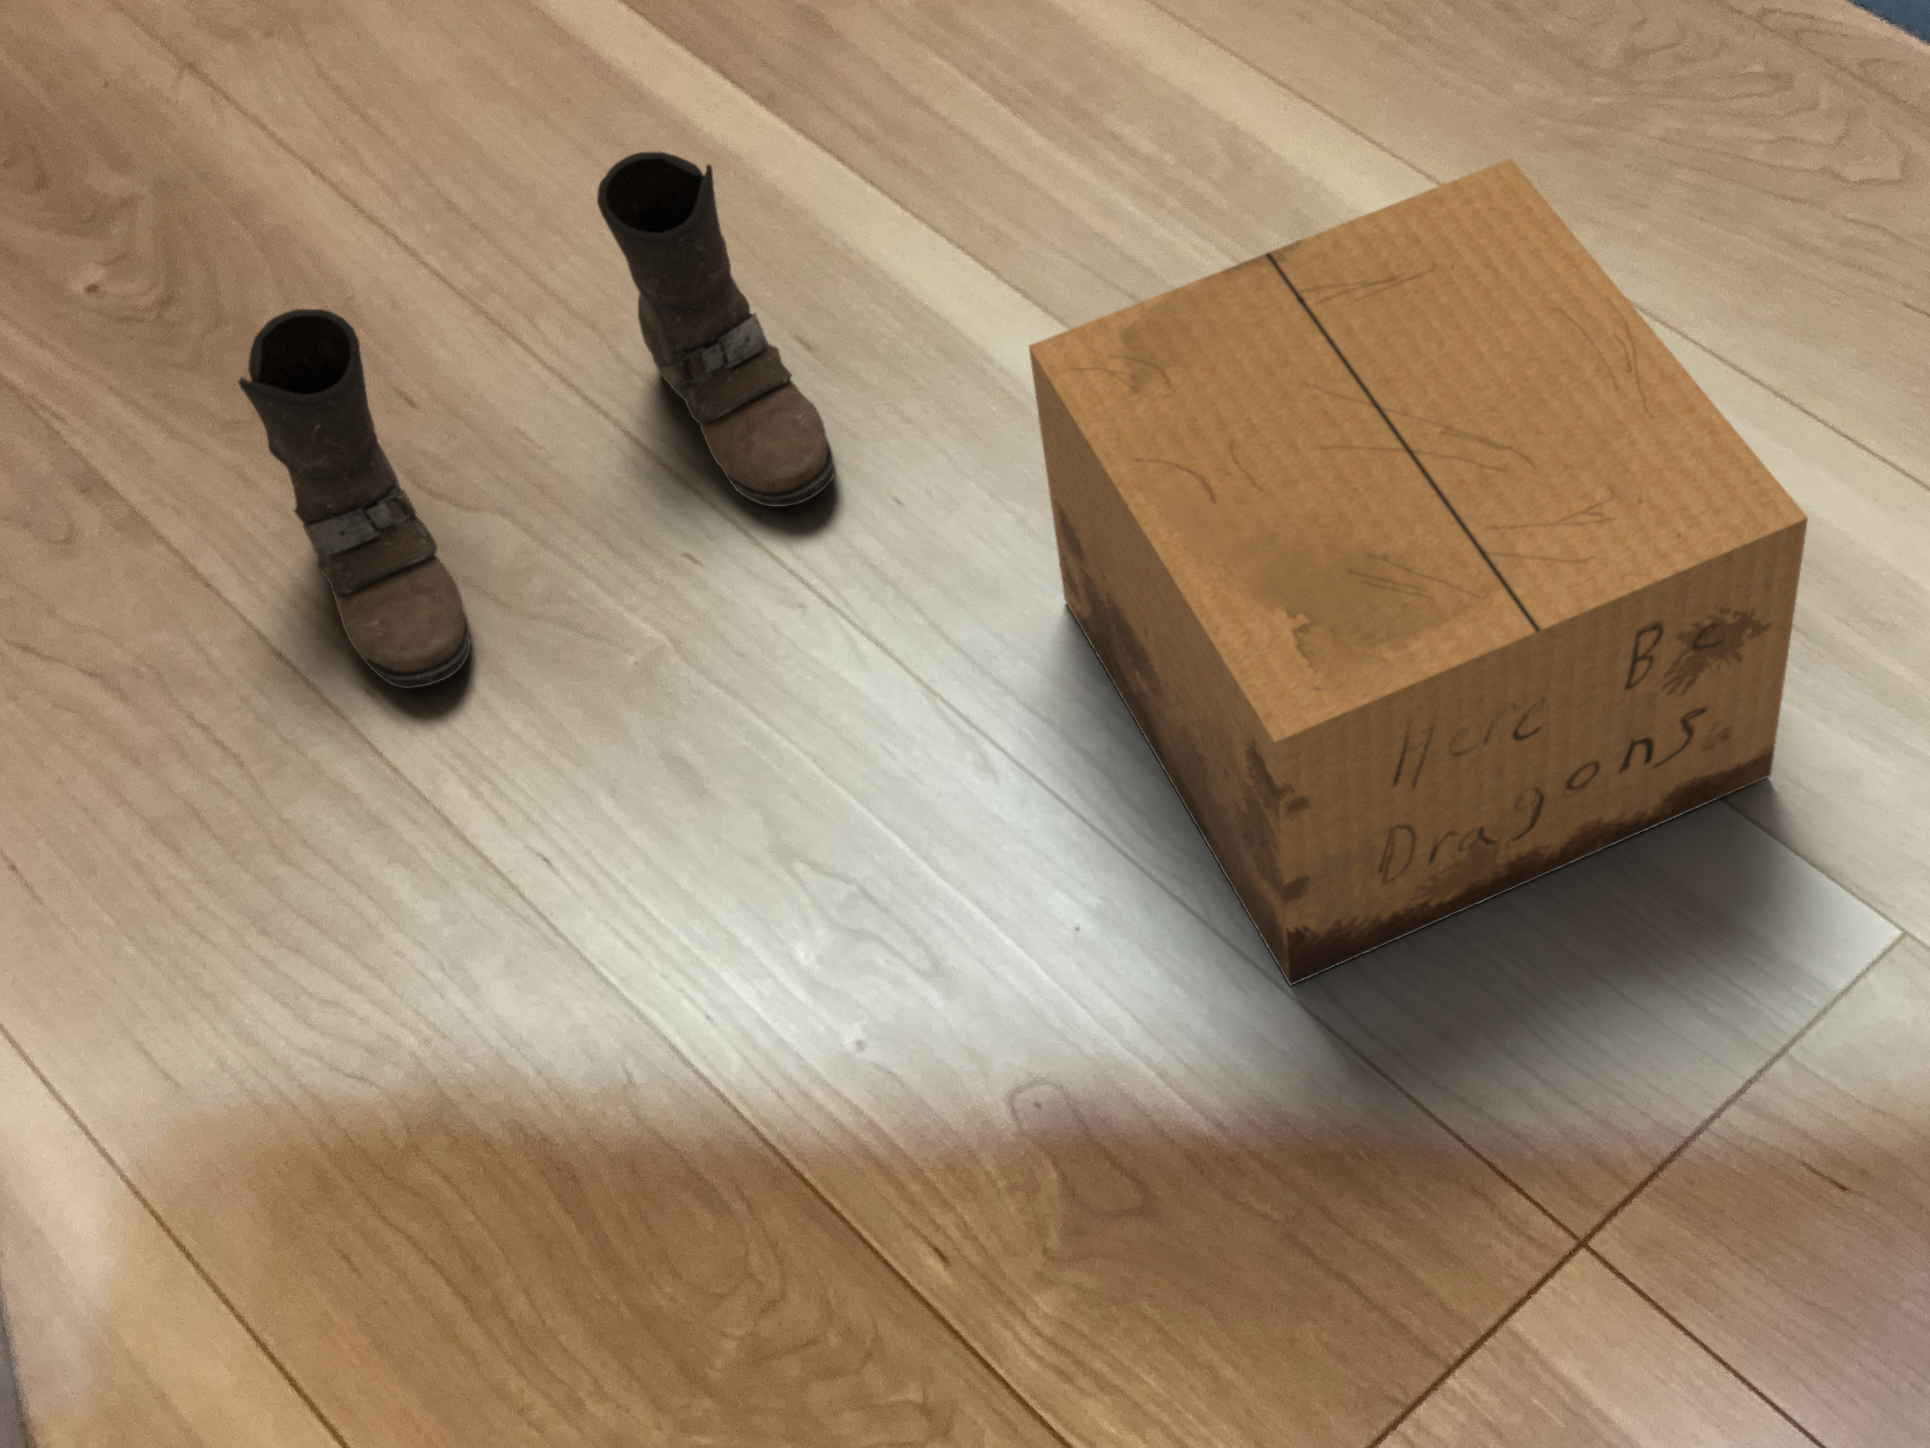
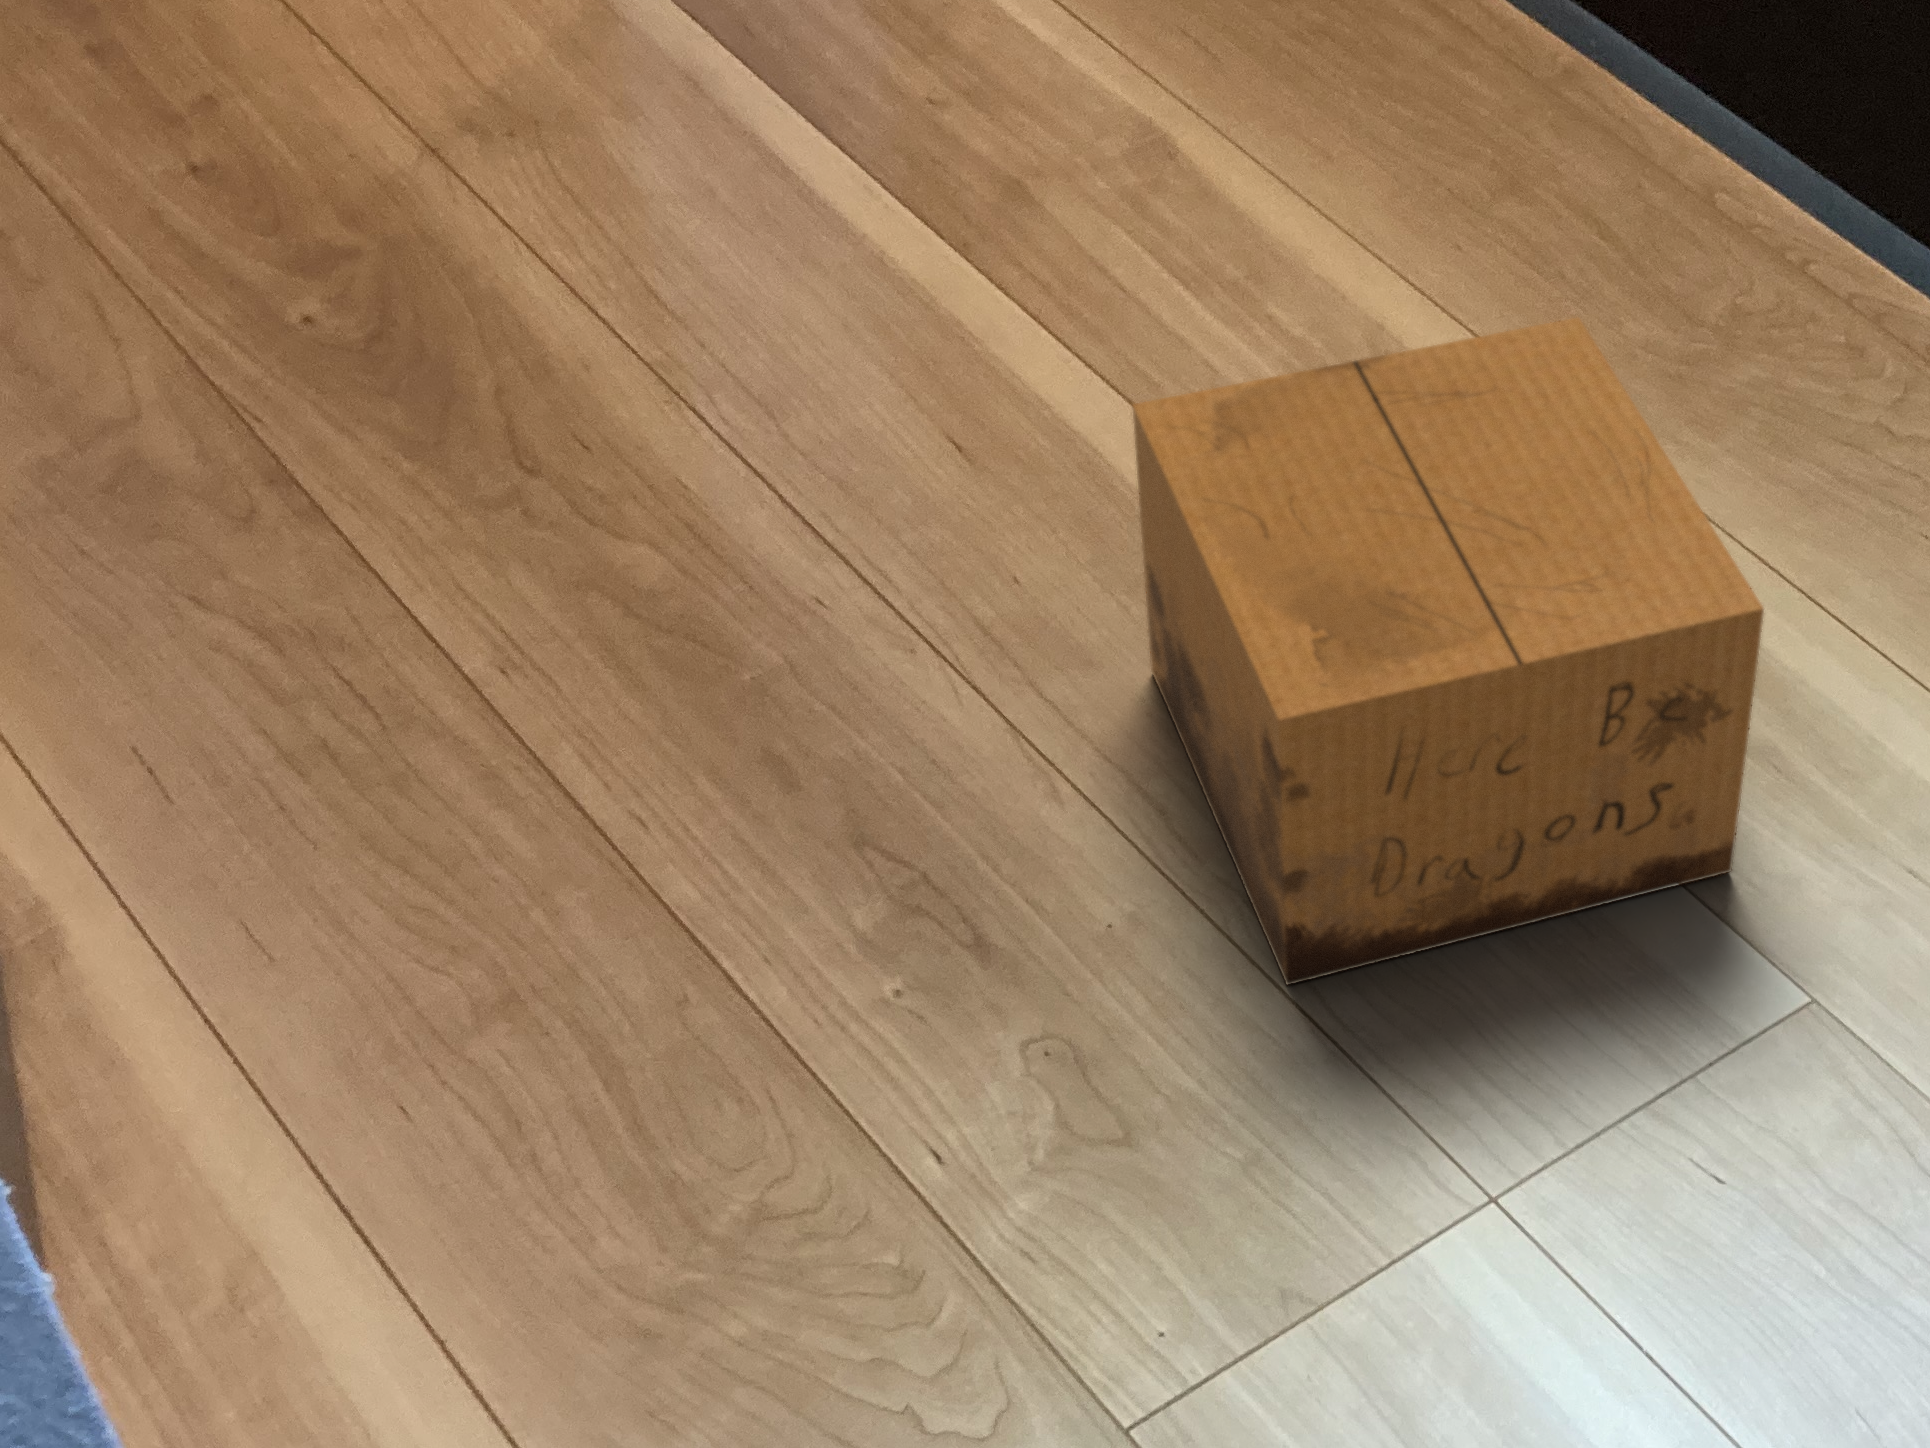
boots: present [238,152,835,688] -> none [419,229,966,668]

